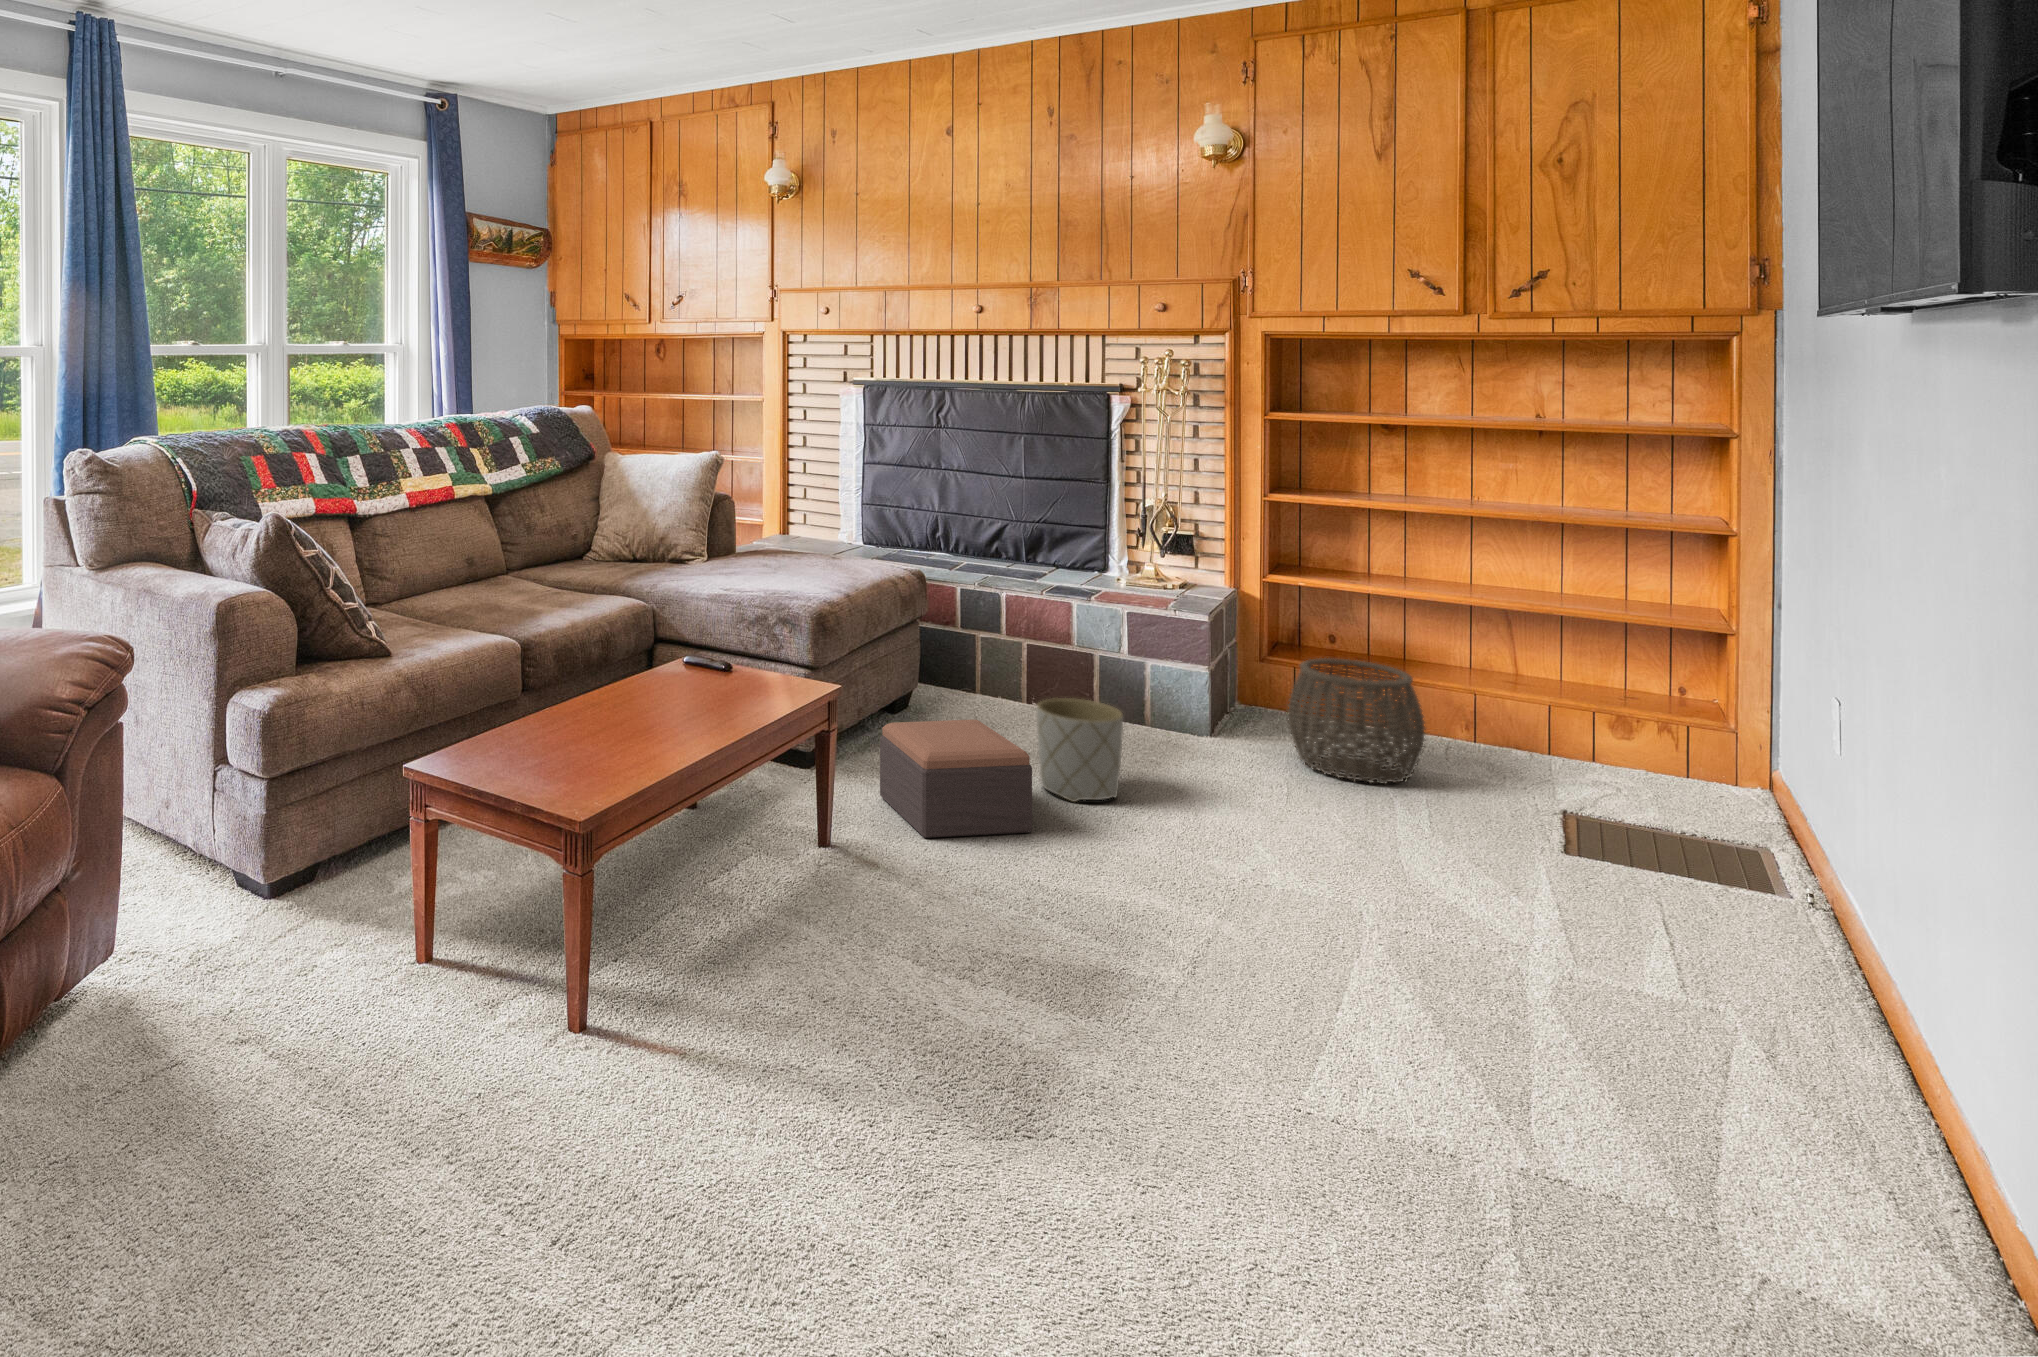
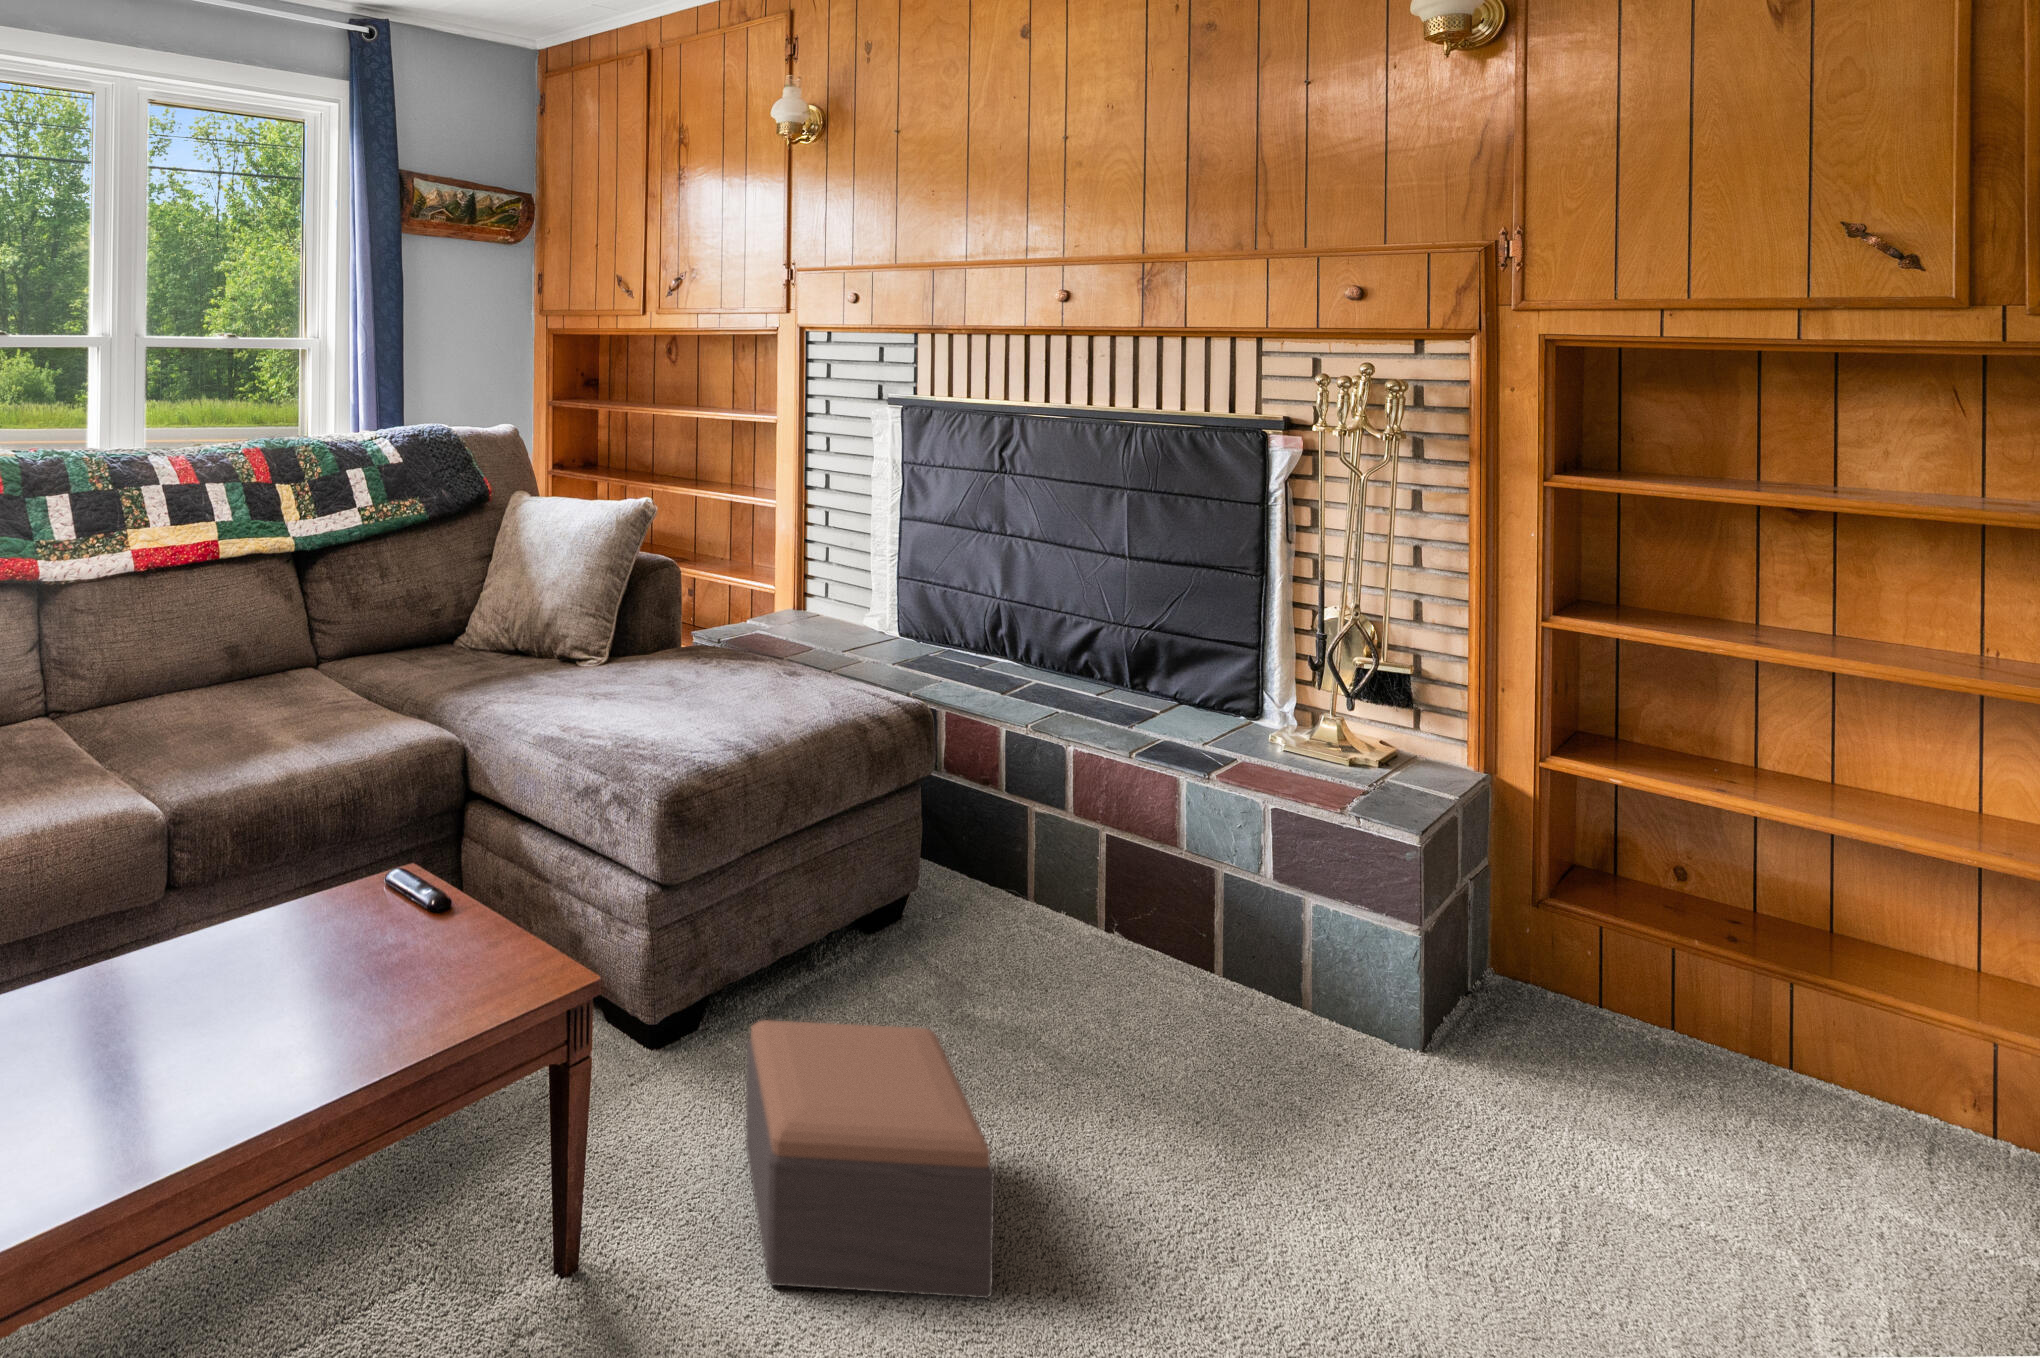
woven basket: present [1288,658,1426,784] -> none [1570,948,1887,1245]
planter: present [1037,698,1123,802] -> none [1050,990,1214,1217]

